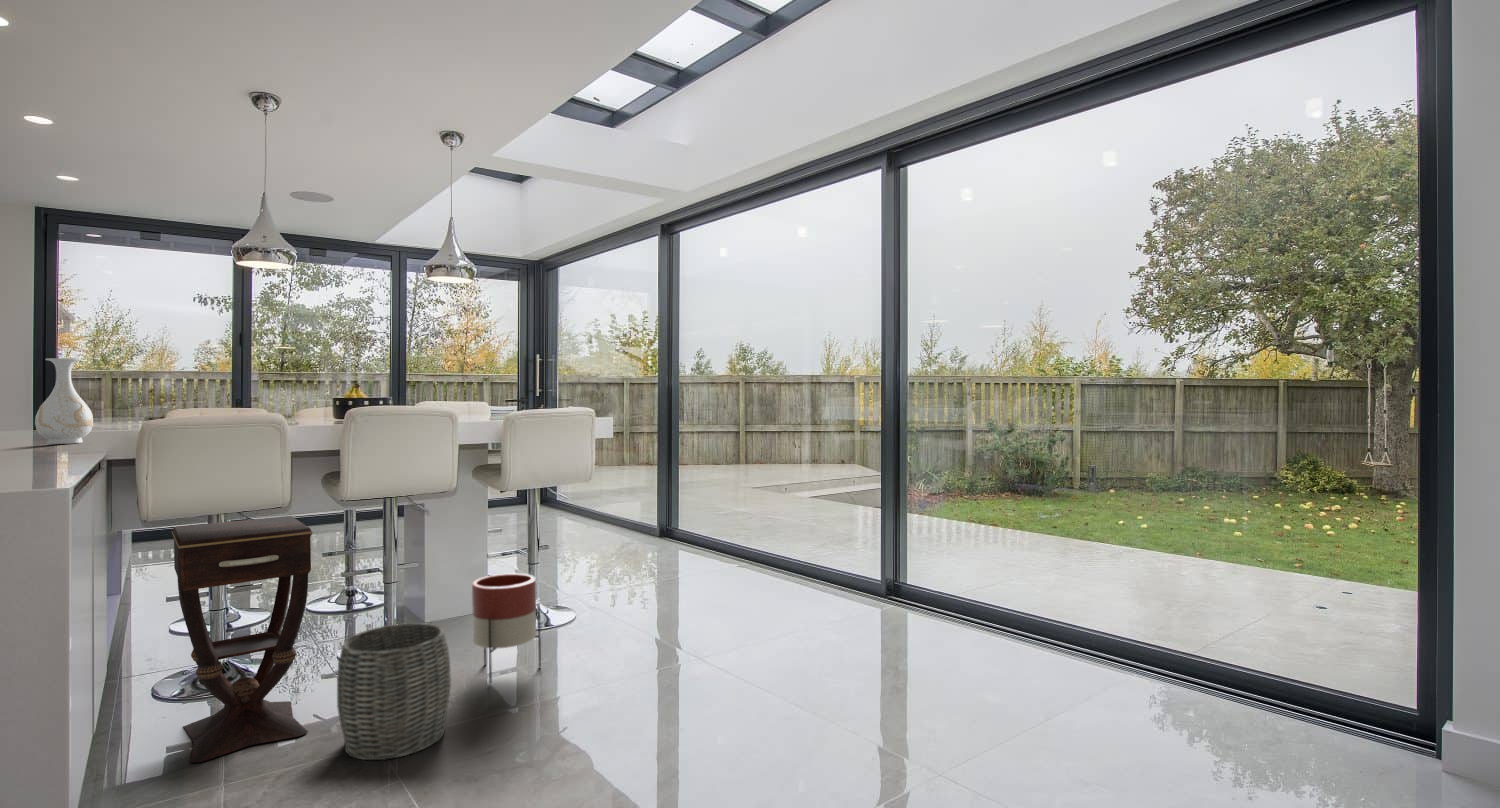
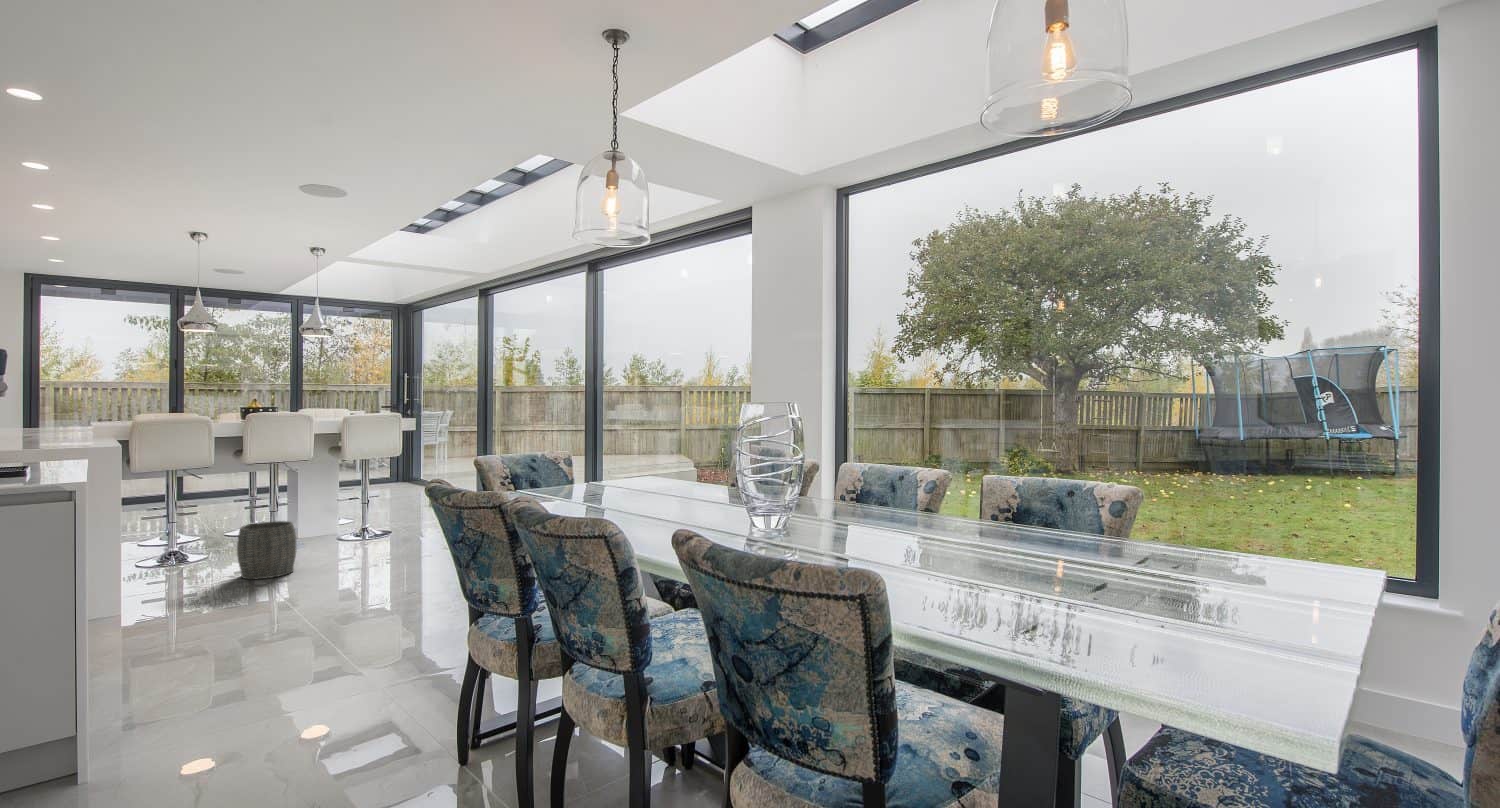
vase: present [35,358,93,444] -> none [73,389,103,433]
side table: present [172,516,312,763] -> none [151,470,225,582]
planter: present [472,573,541,684] -> none [316,503,356,558]

